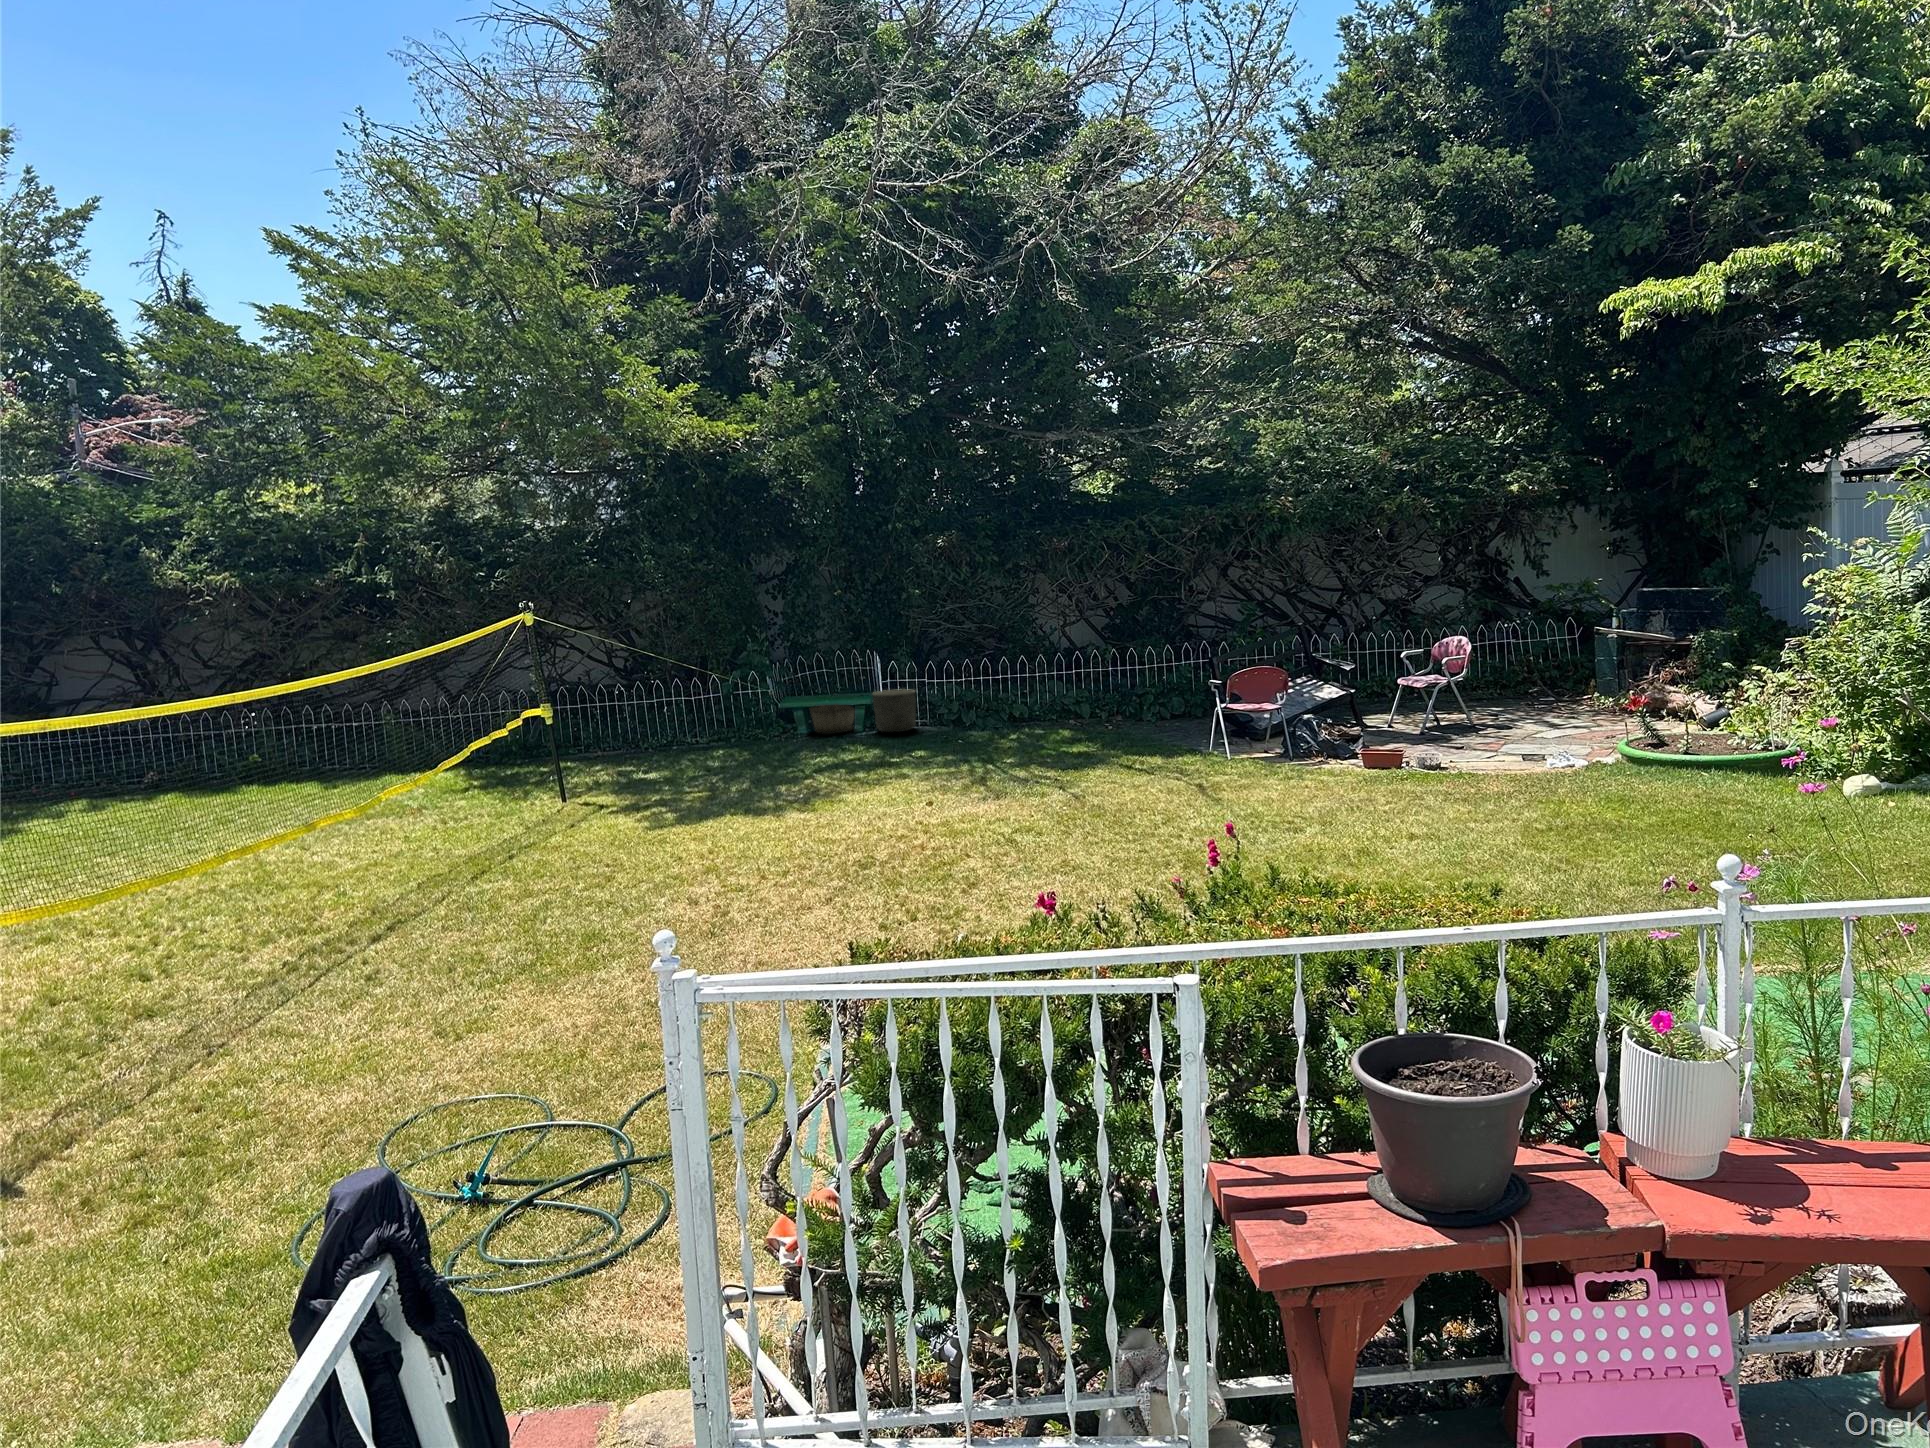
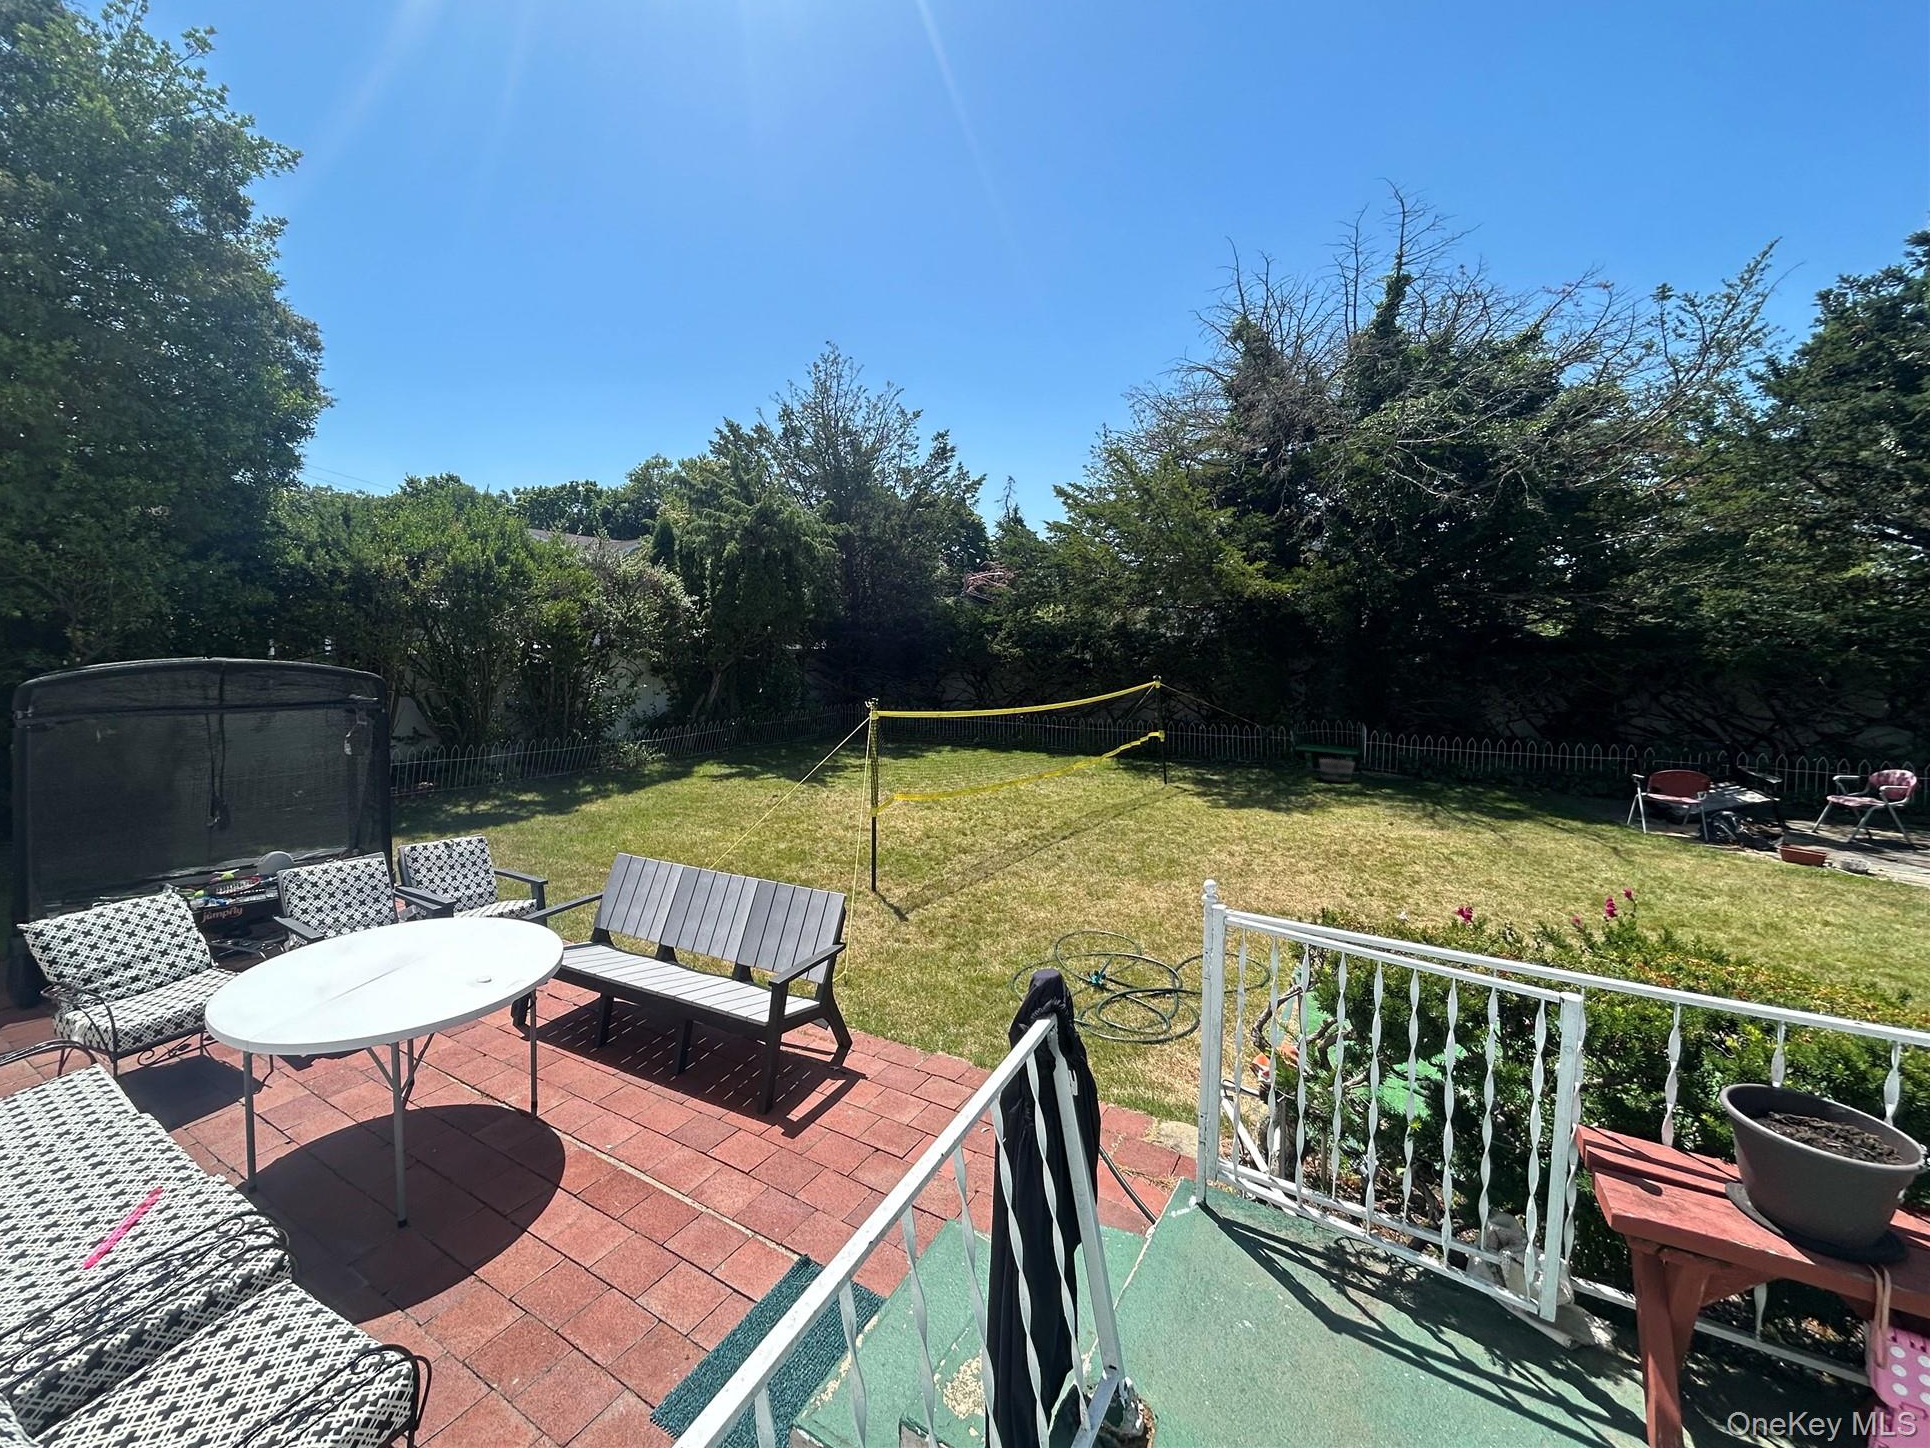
planter: present [873,689,916,732] -> none [1367,760,1401,789]

